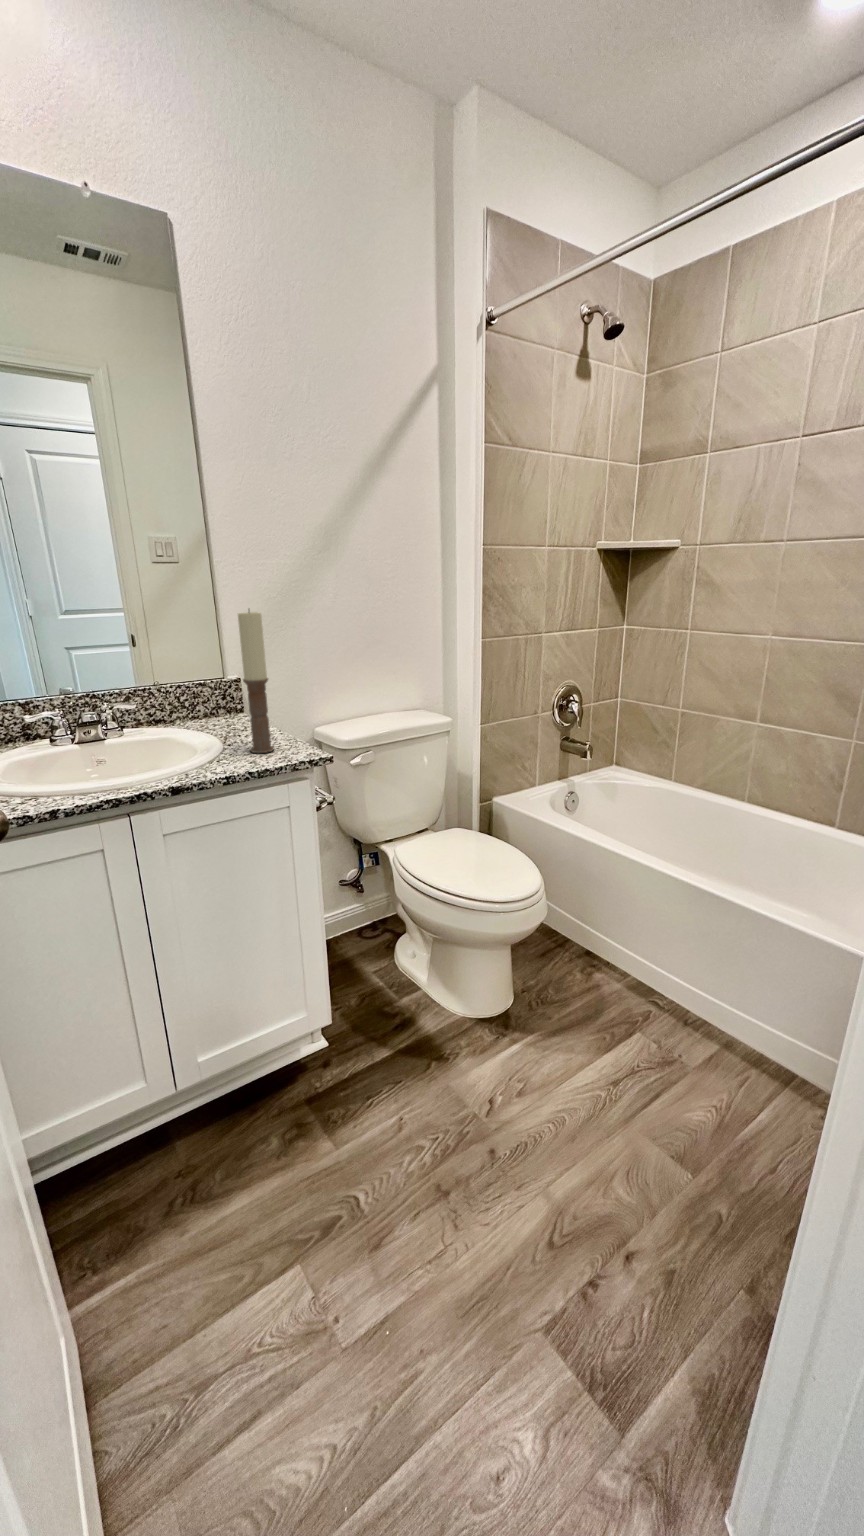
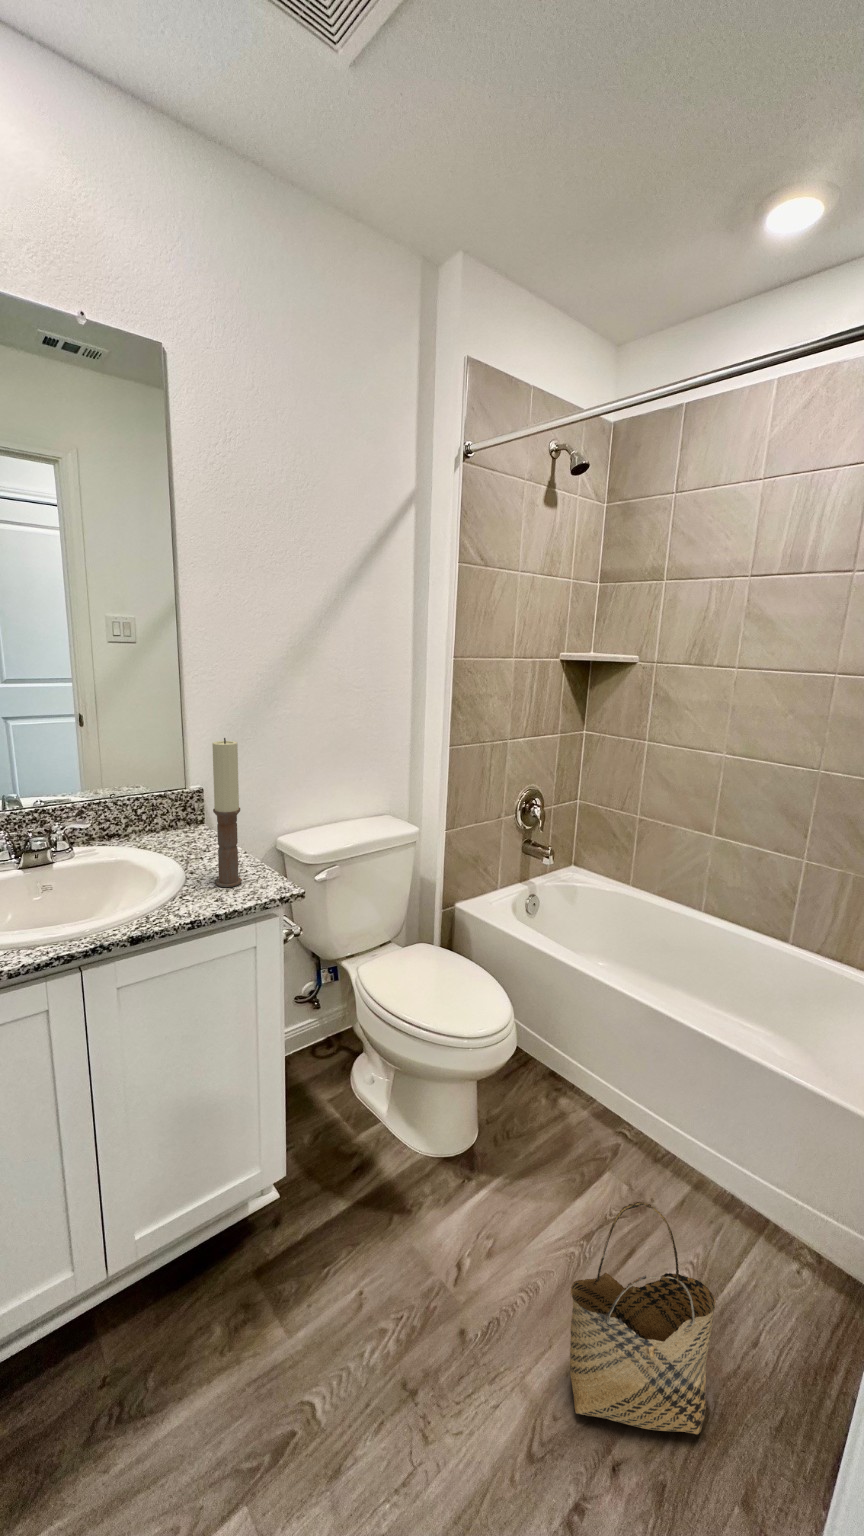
woven basket: none [588,1035,728,1236] -> present [570,1202,716,1434]

